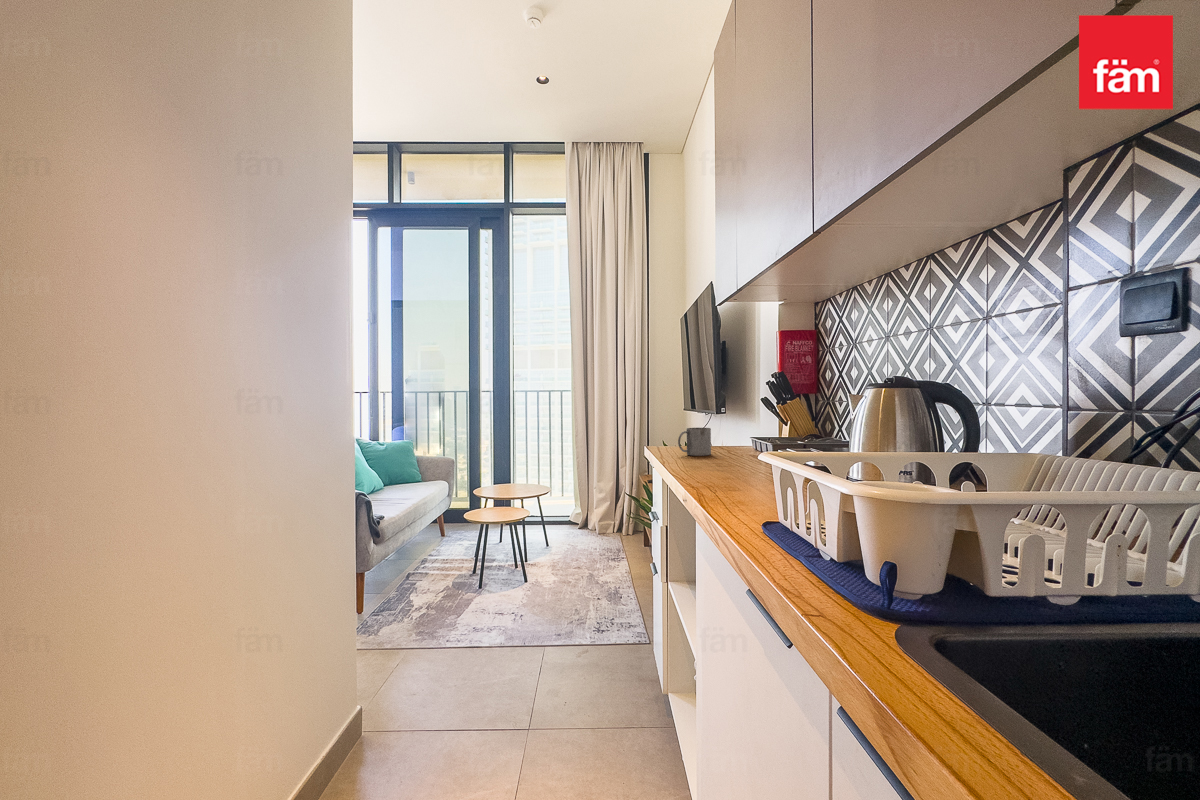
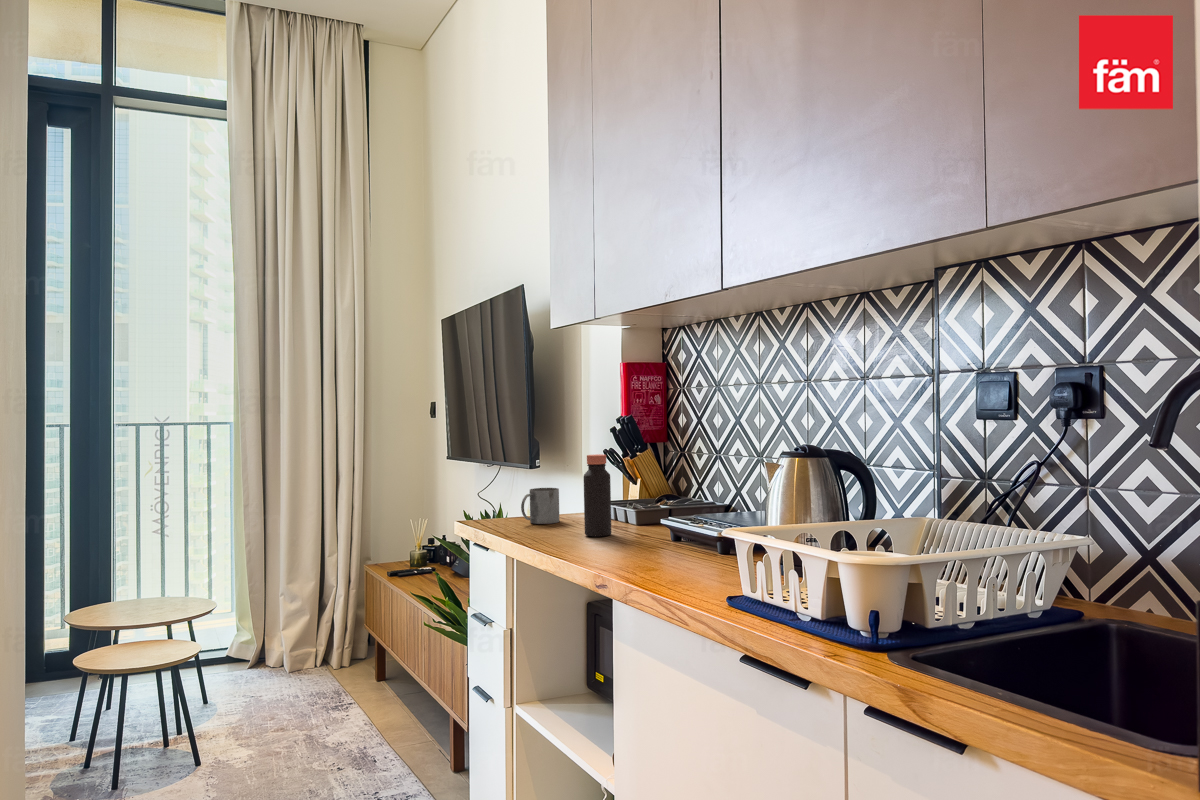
bottle: none [714,397,738,466] -> present [584,454,611,537]

